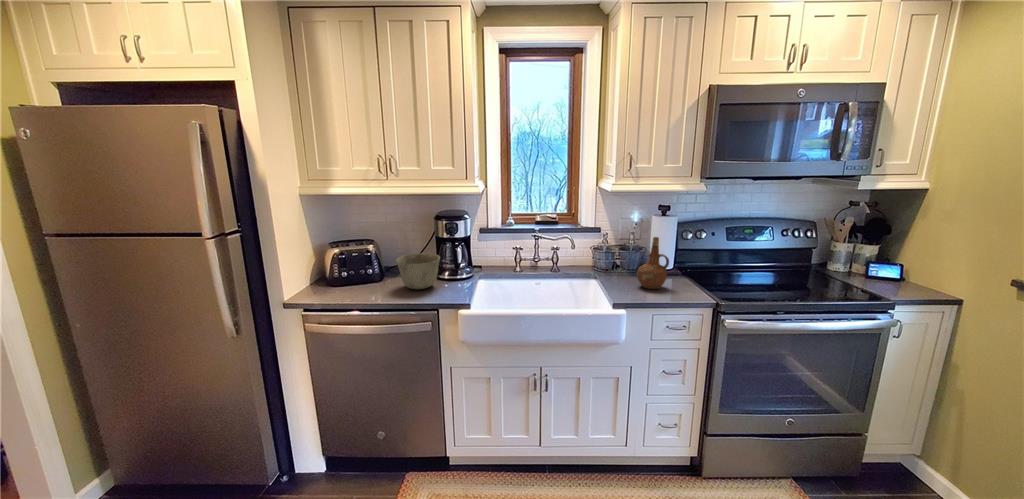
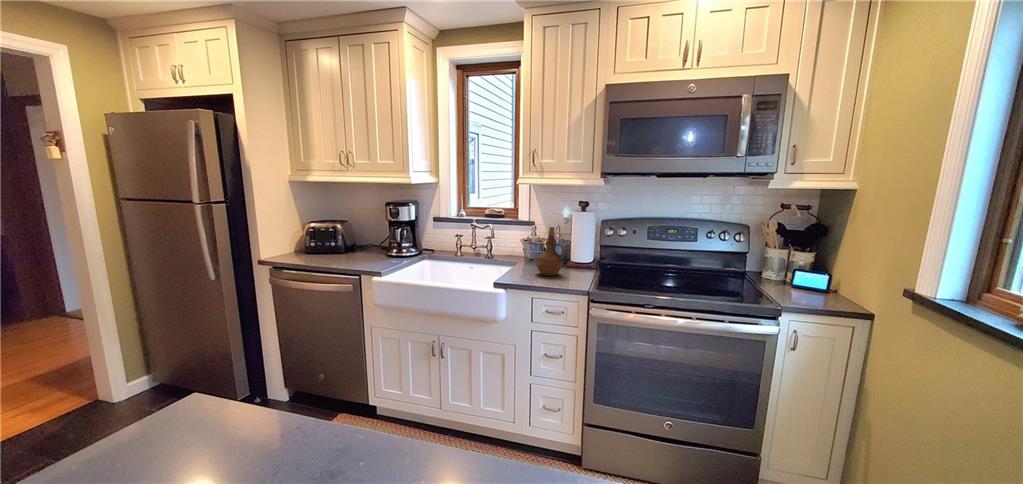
ceramic bowl: present [397,253,440,289] -> none [342,231,379,260]

